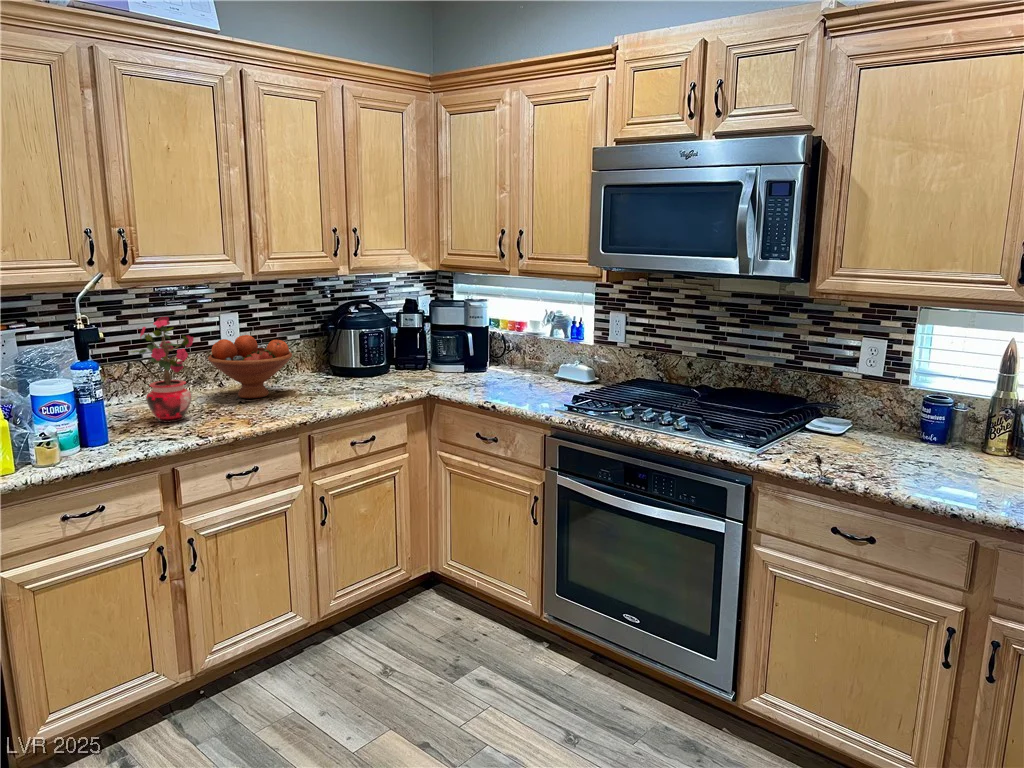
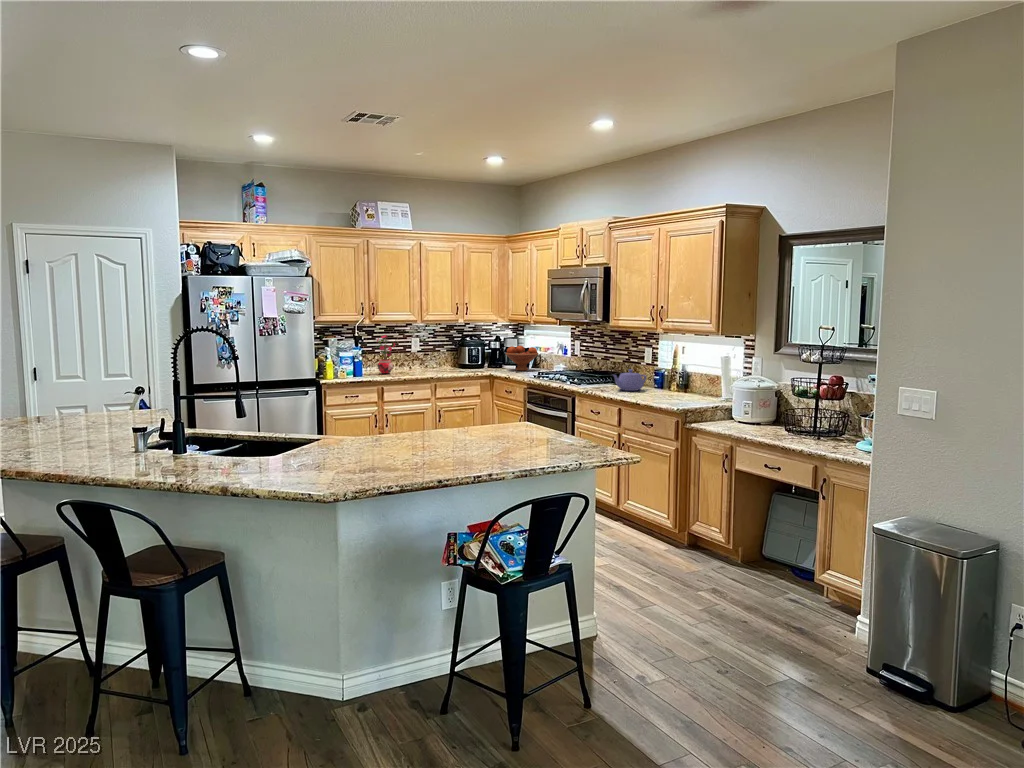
fruit bowl: present [208,335,292,399] -> present [506,346,538,371]
teapot: none [871,409,948,467] -> present [613,369,646,391]

